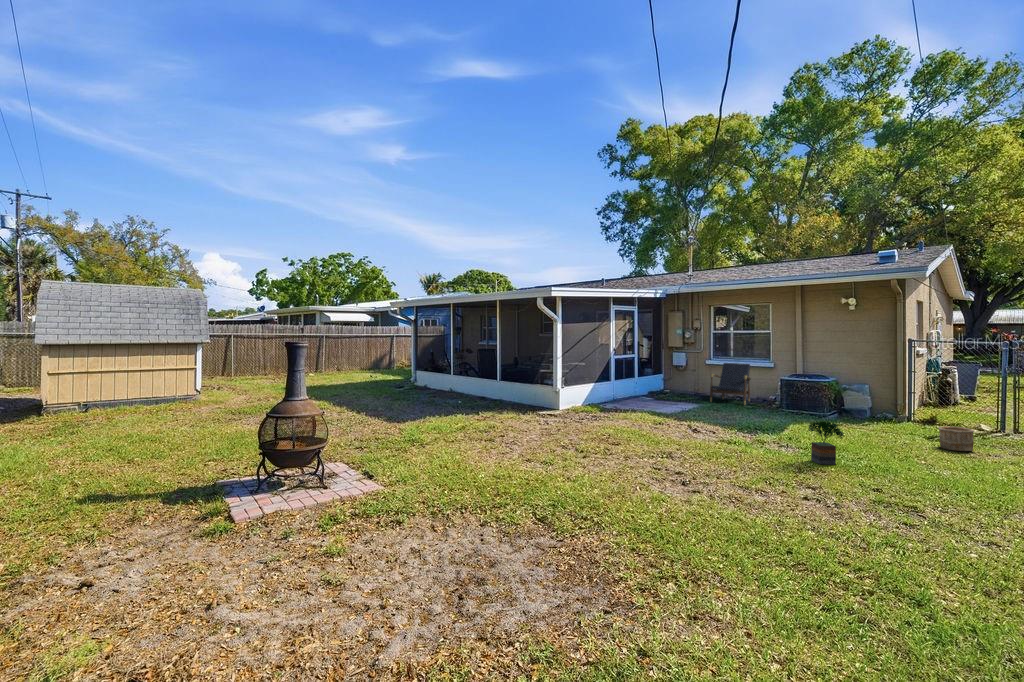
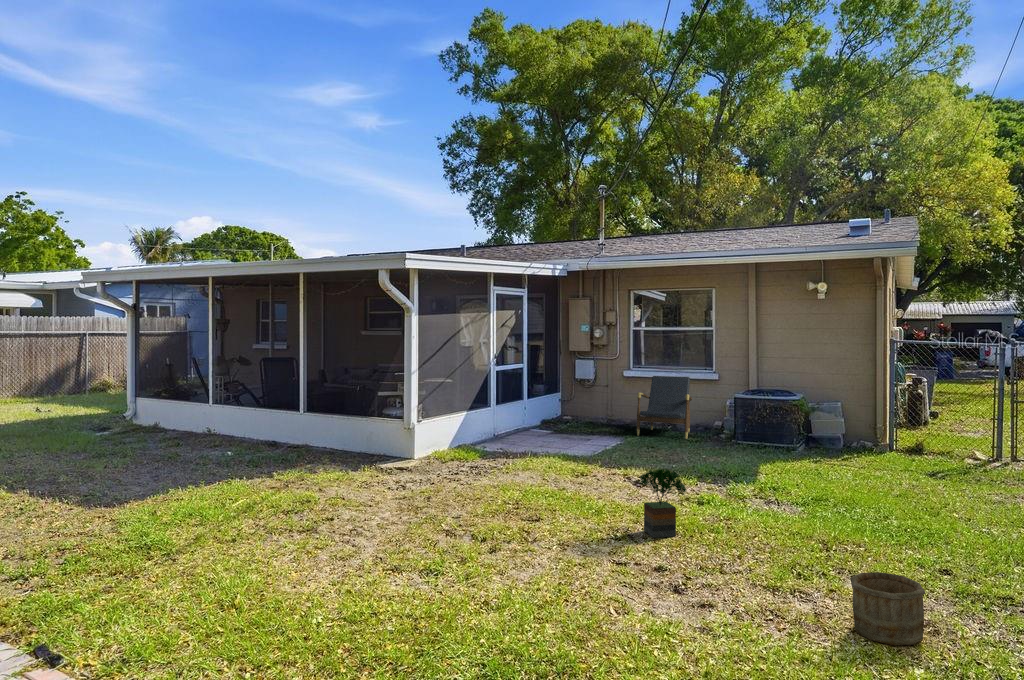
potted tree: present [809,421,844,465] -> present [640,469,686,538]
wooden bucket: present [939,426,974,451] -> present [850,573,925,645]

